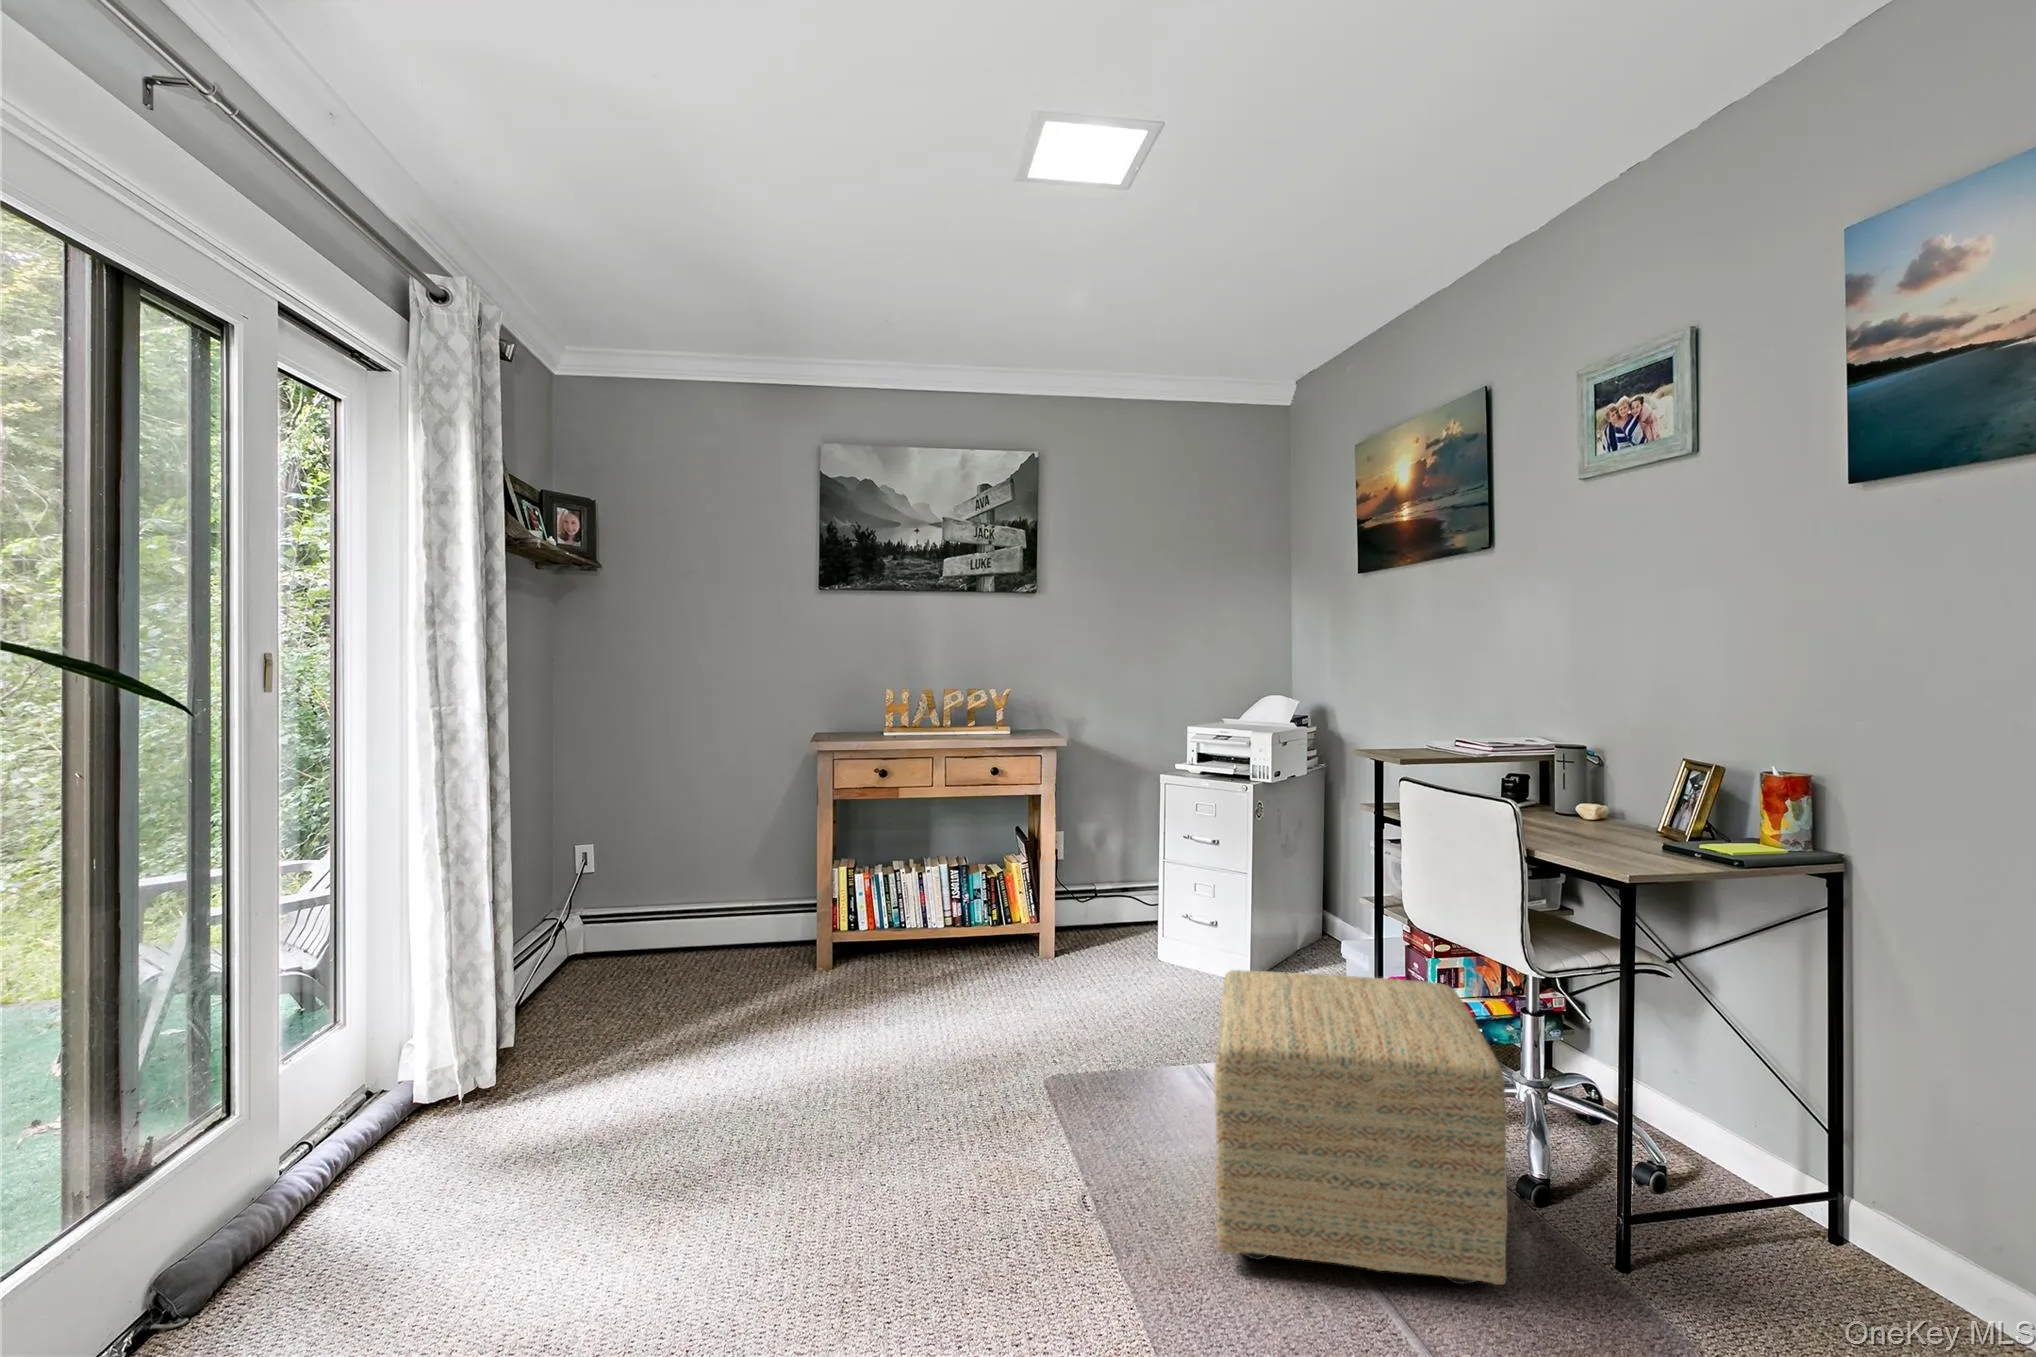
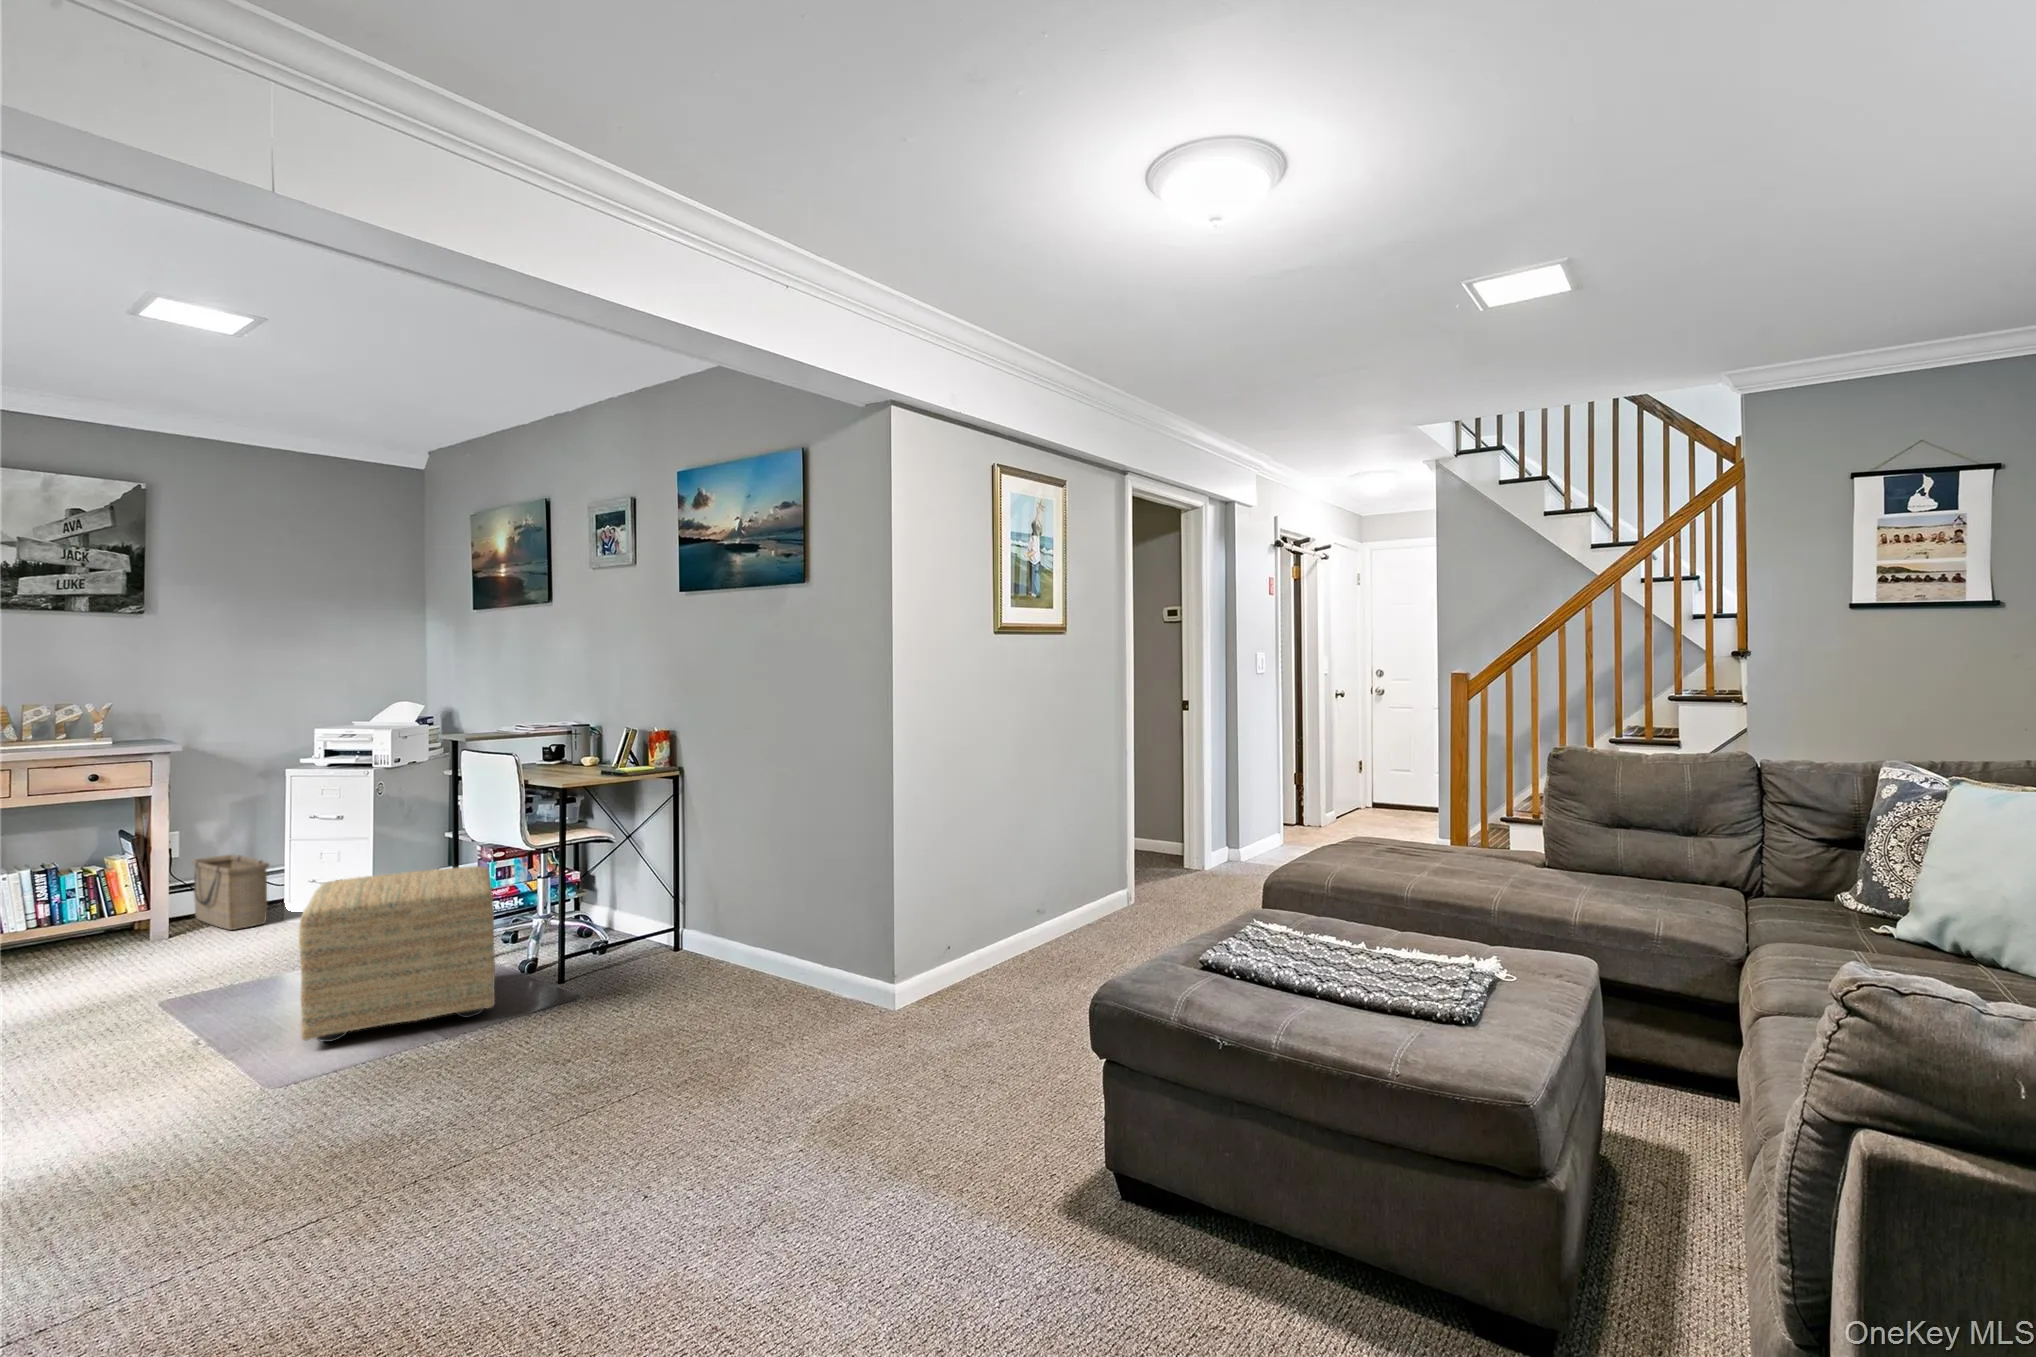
basket: none [1074,866,1145,962] -> present [191,855,269,930]

